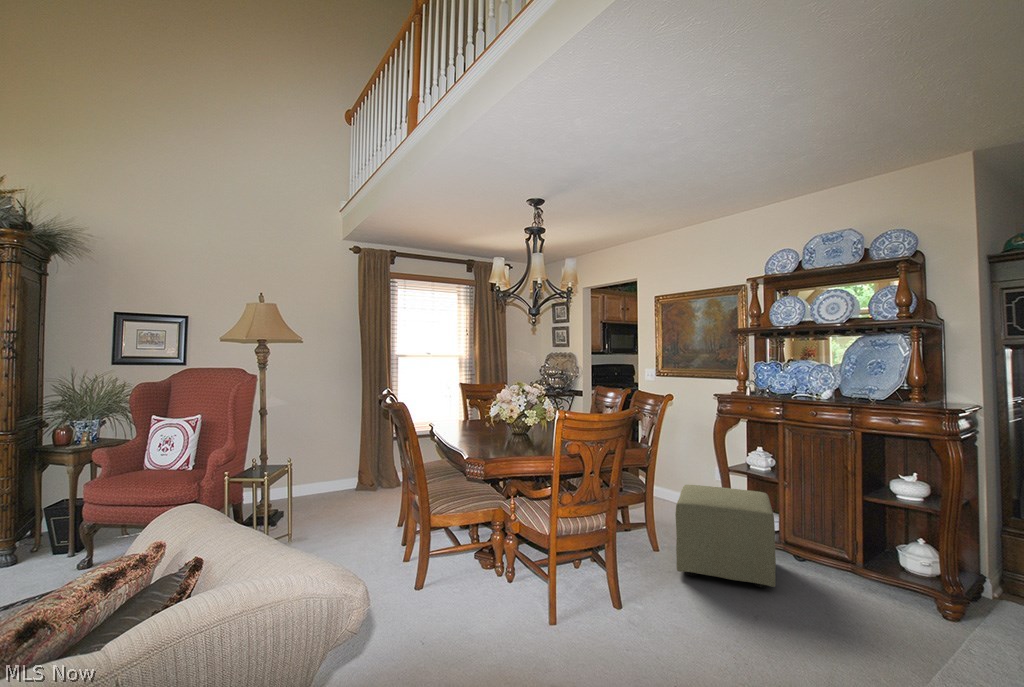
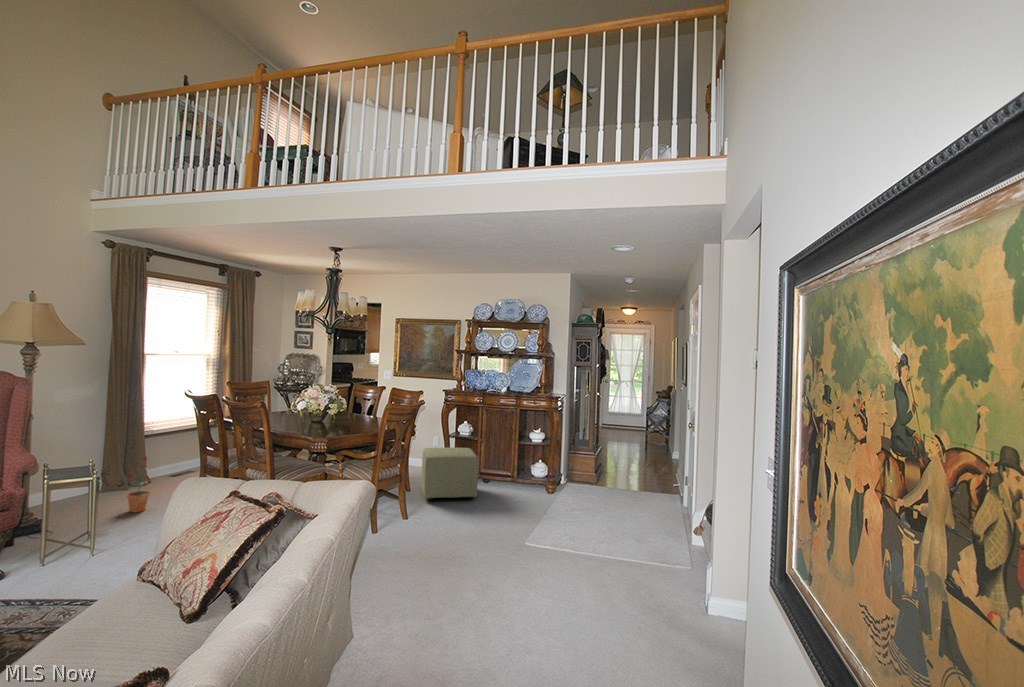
potted plant: none [344,461,367,522] -> present [127,456,150,512]

